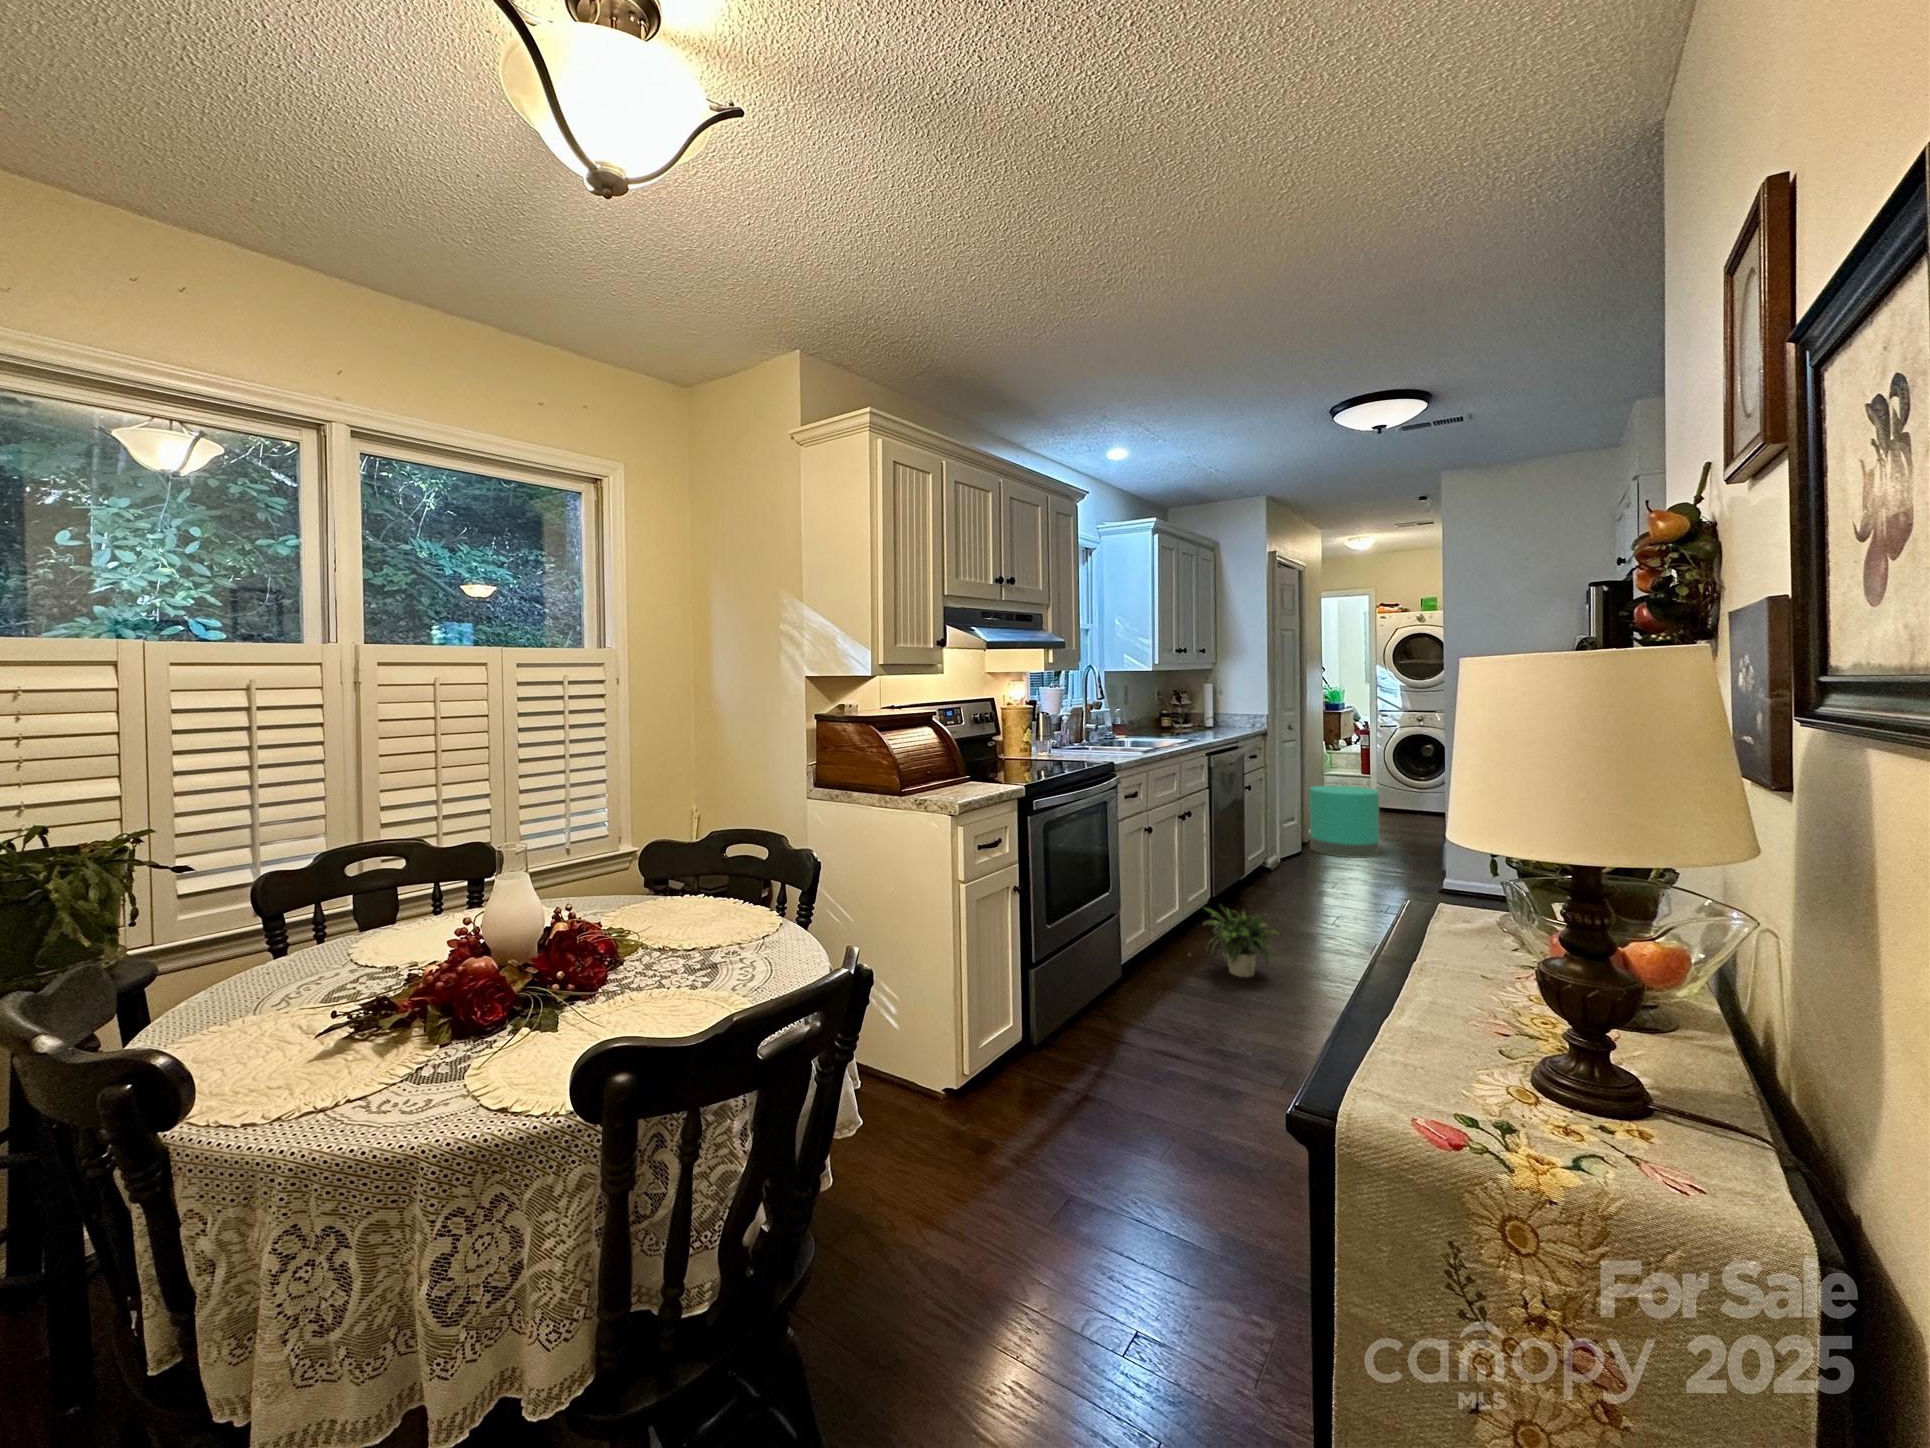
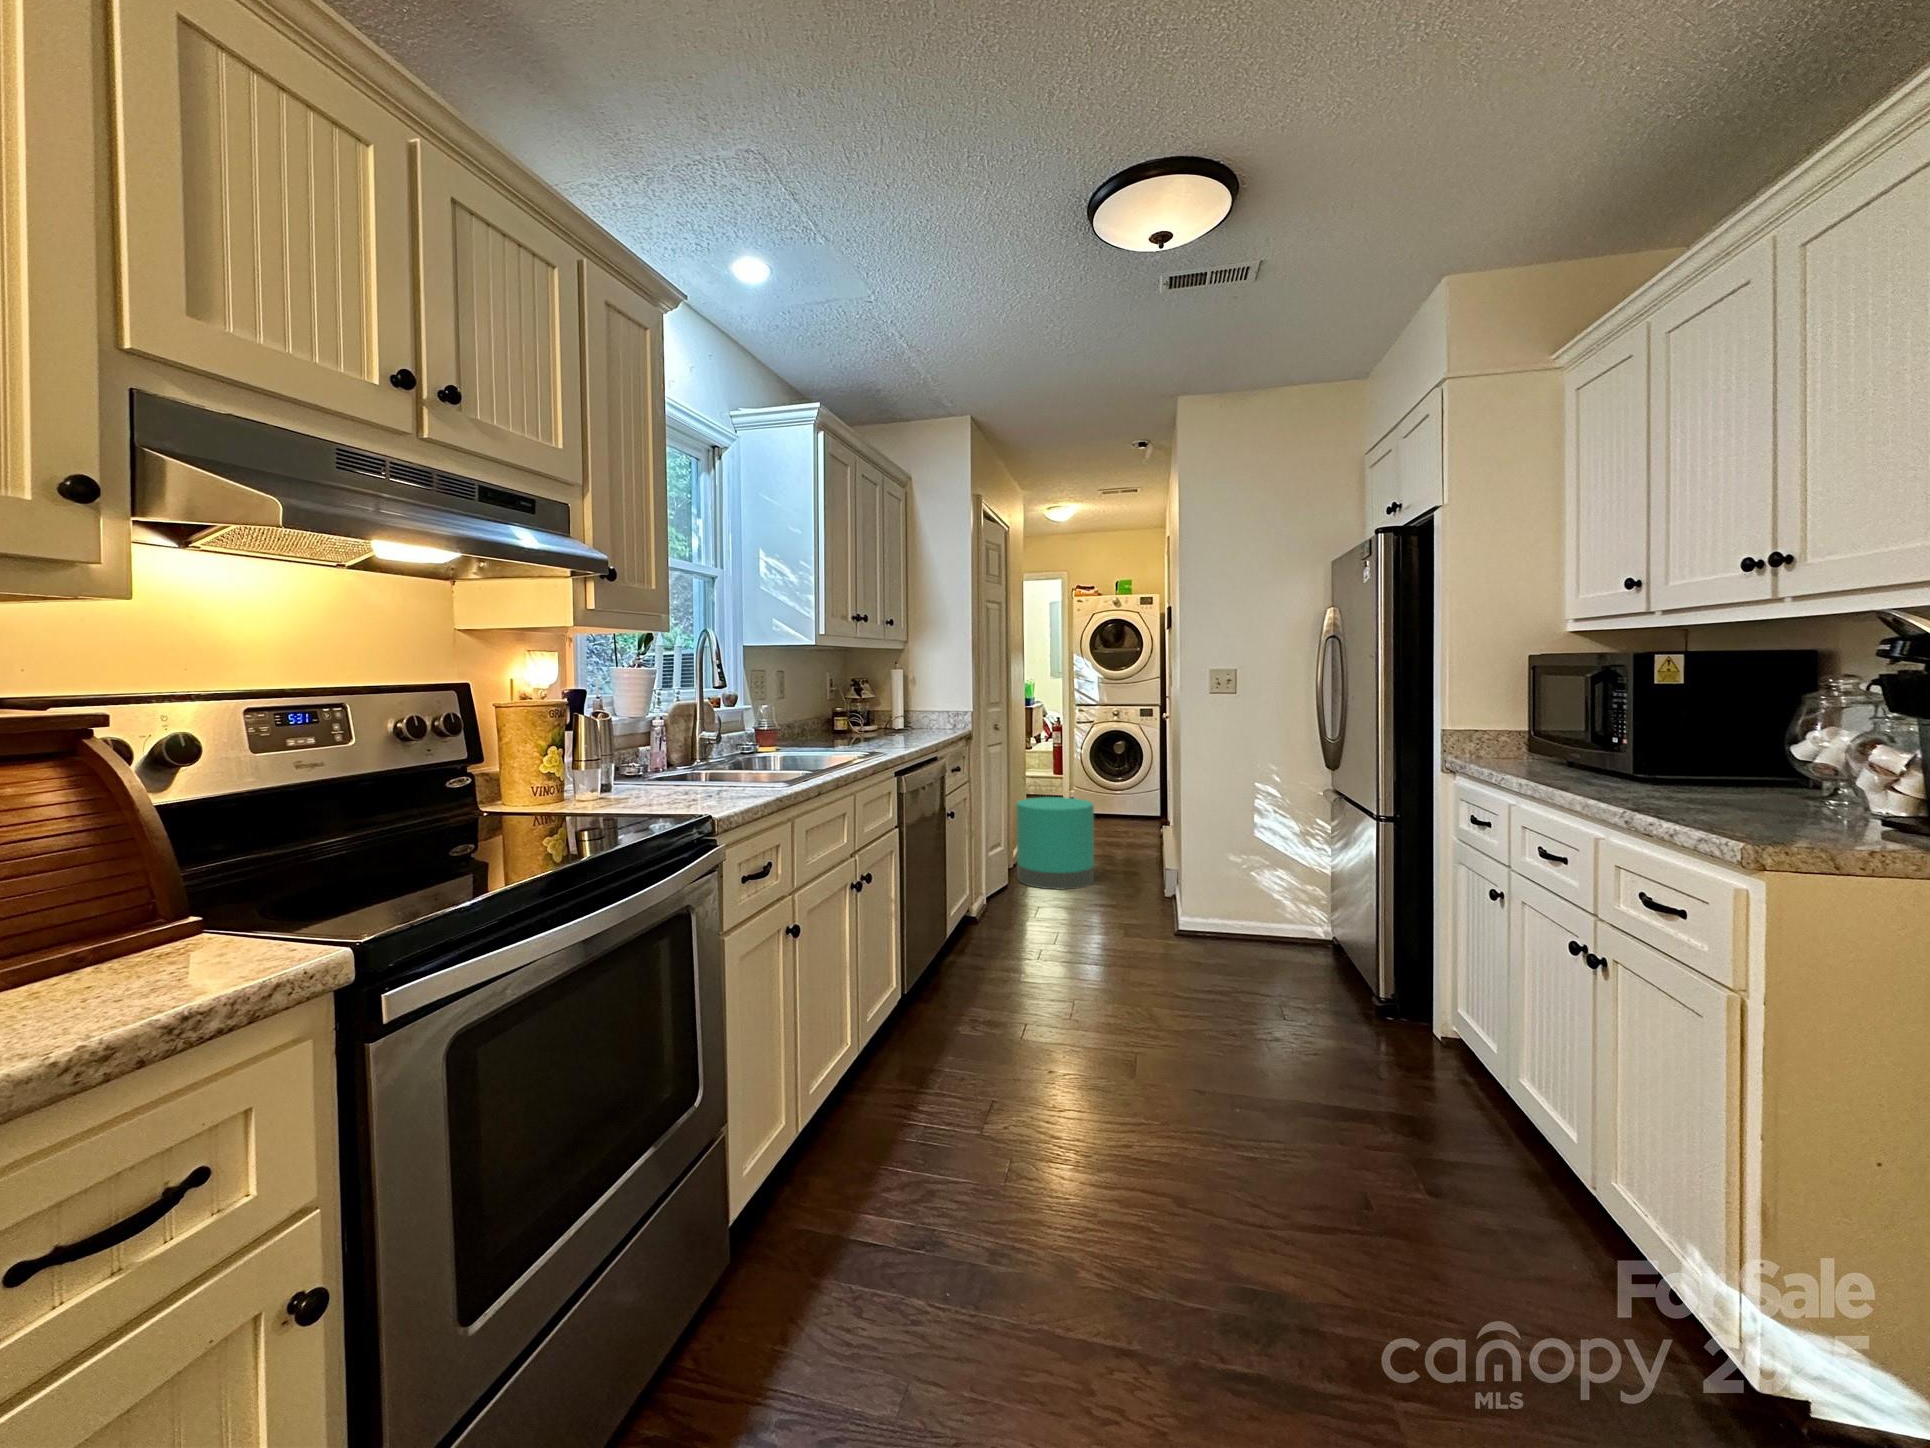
potted plant: present [1204,908,1276,977] -> none [865,1046,1016,1183]

